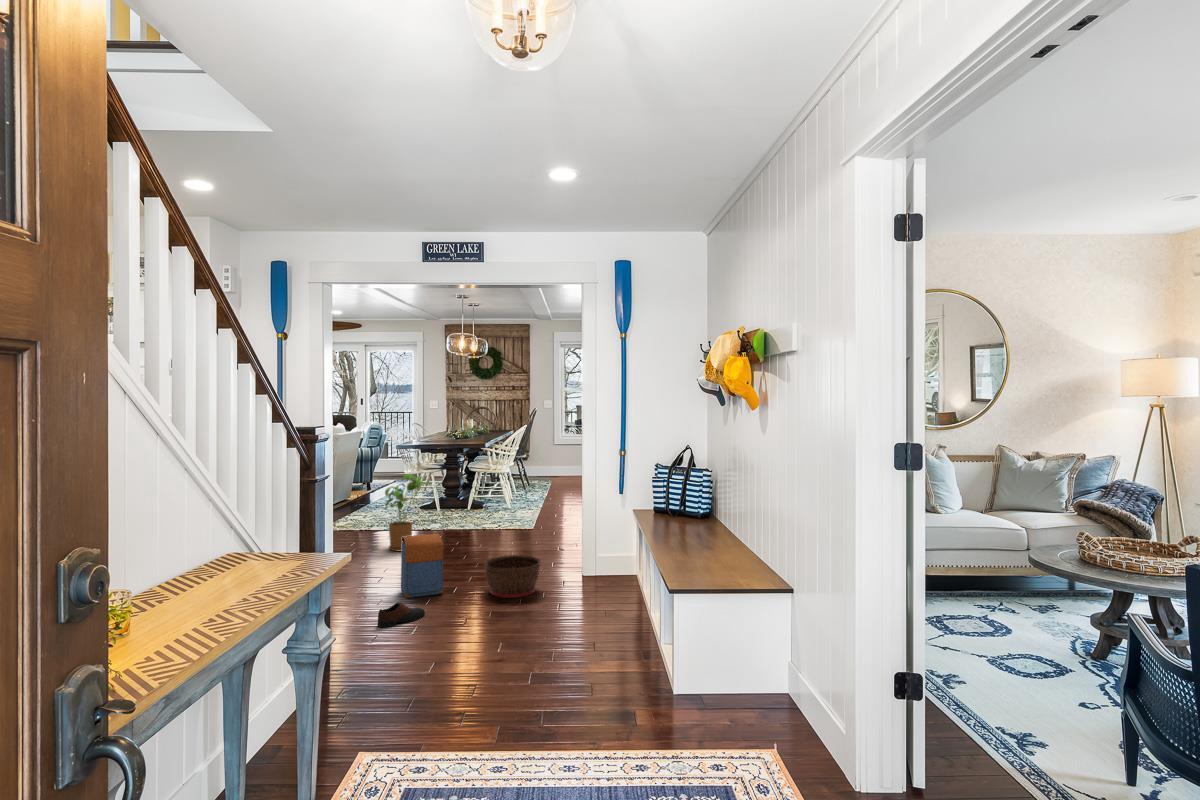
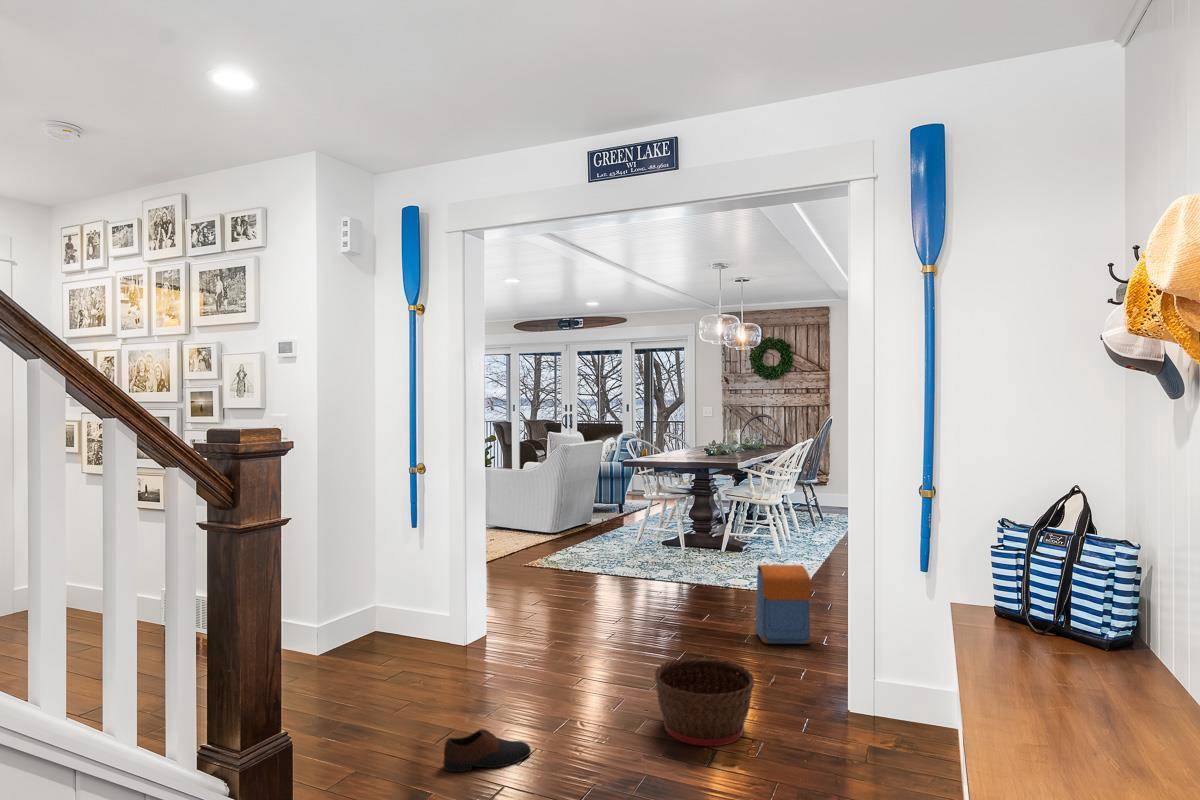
house plant: present [385,474,427,551] -> none [569,501,632,611]
backpack: present [401,534,443,598] -> present [756,565,811,644]

